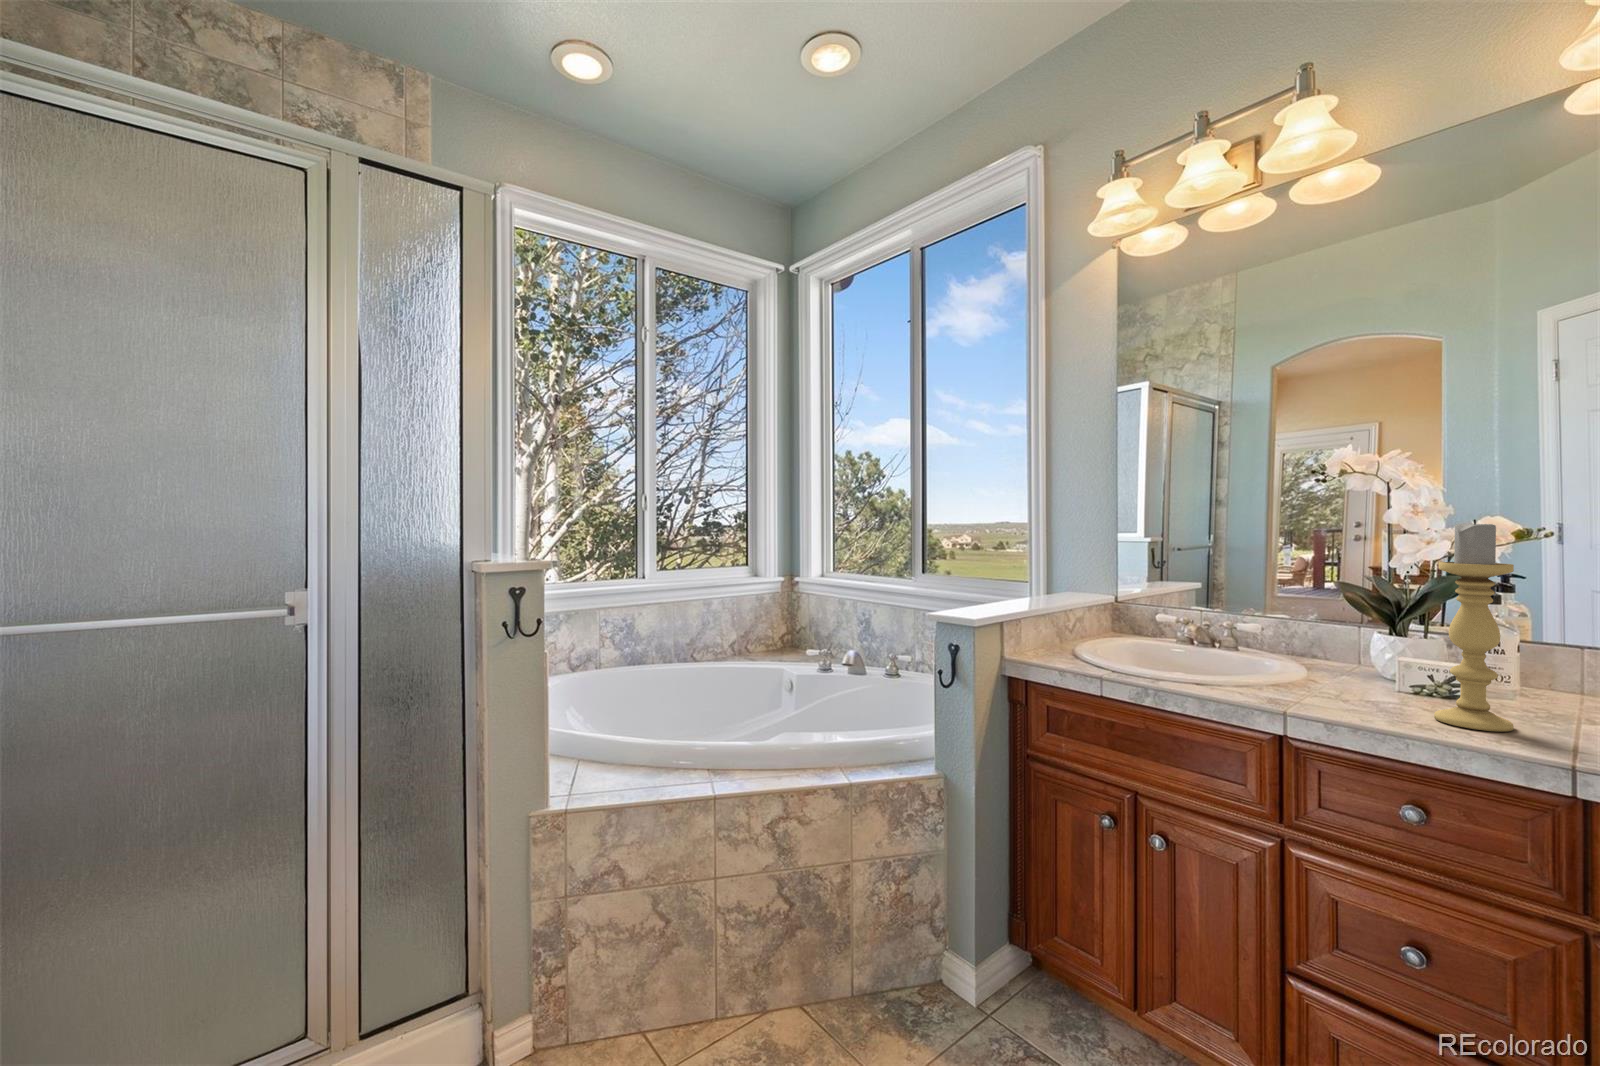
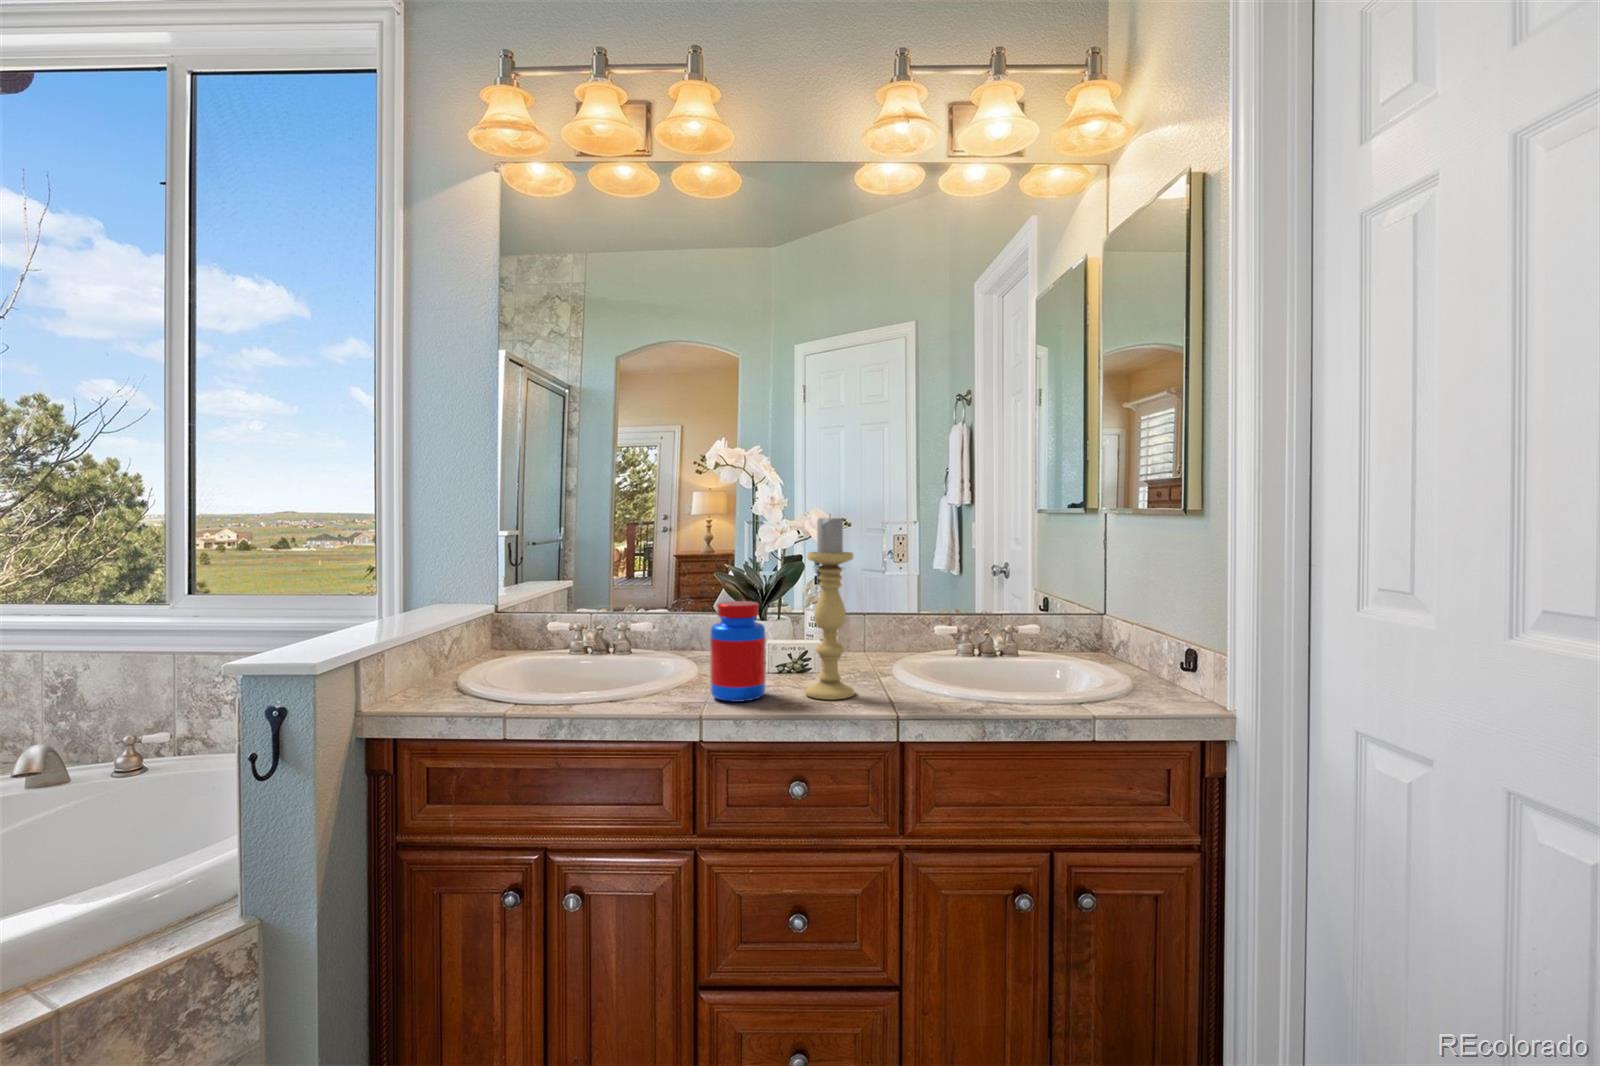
jar: none [1305,607,1377,709] -> present [710,601,766,702]

